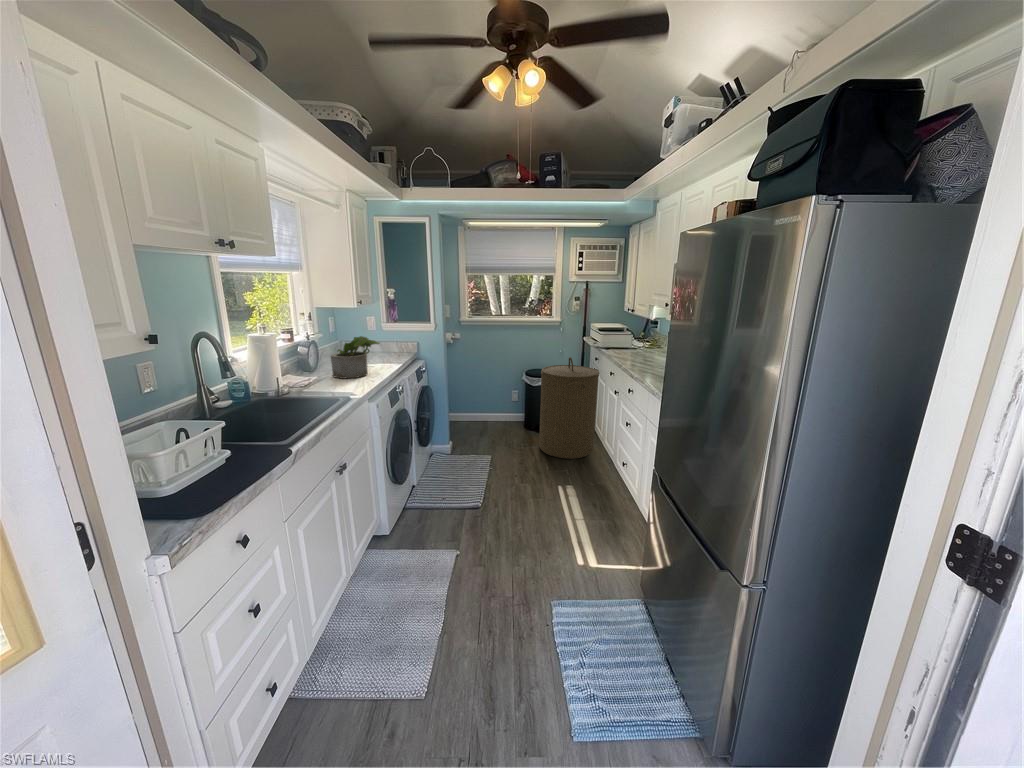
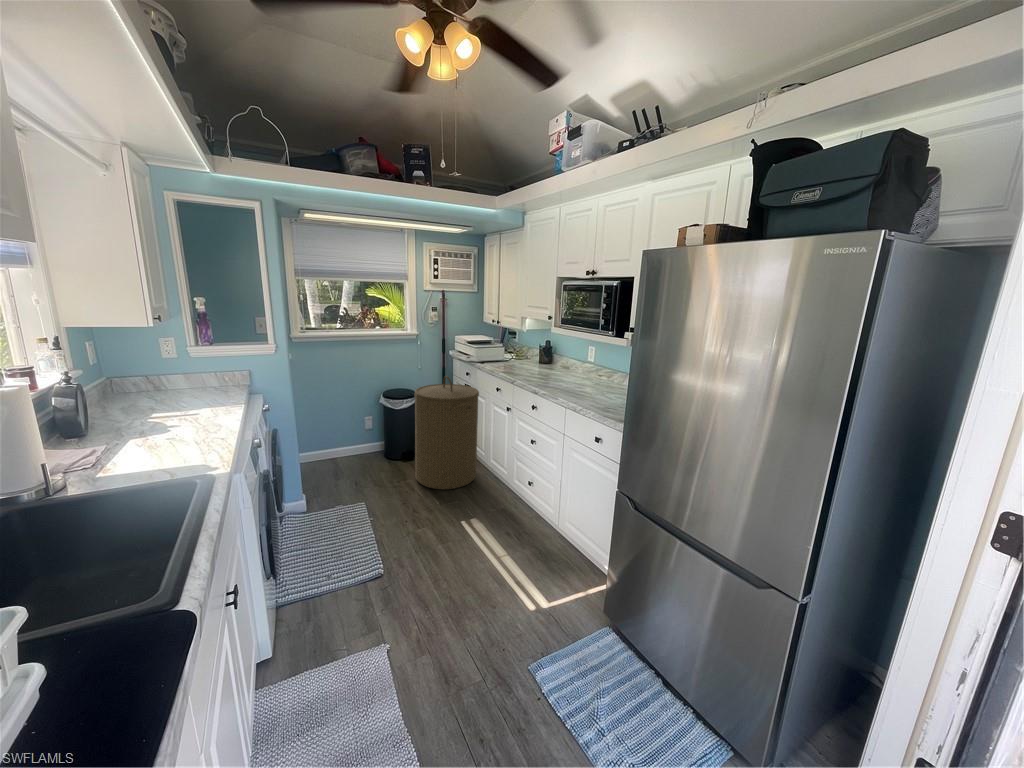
potted plant: present [331,336,380,379] -> none [134,375,223,446]

